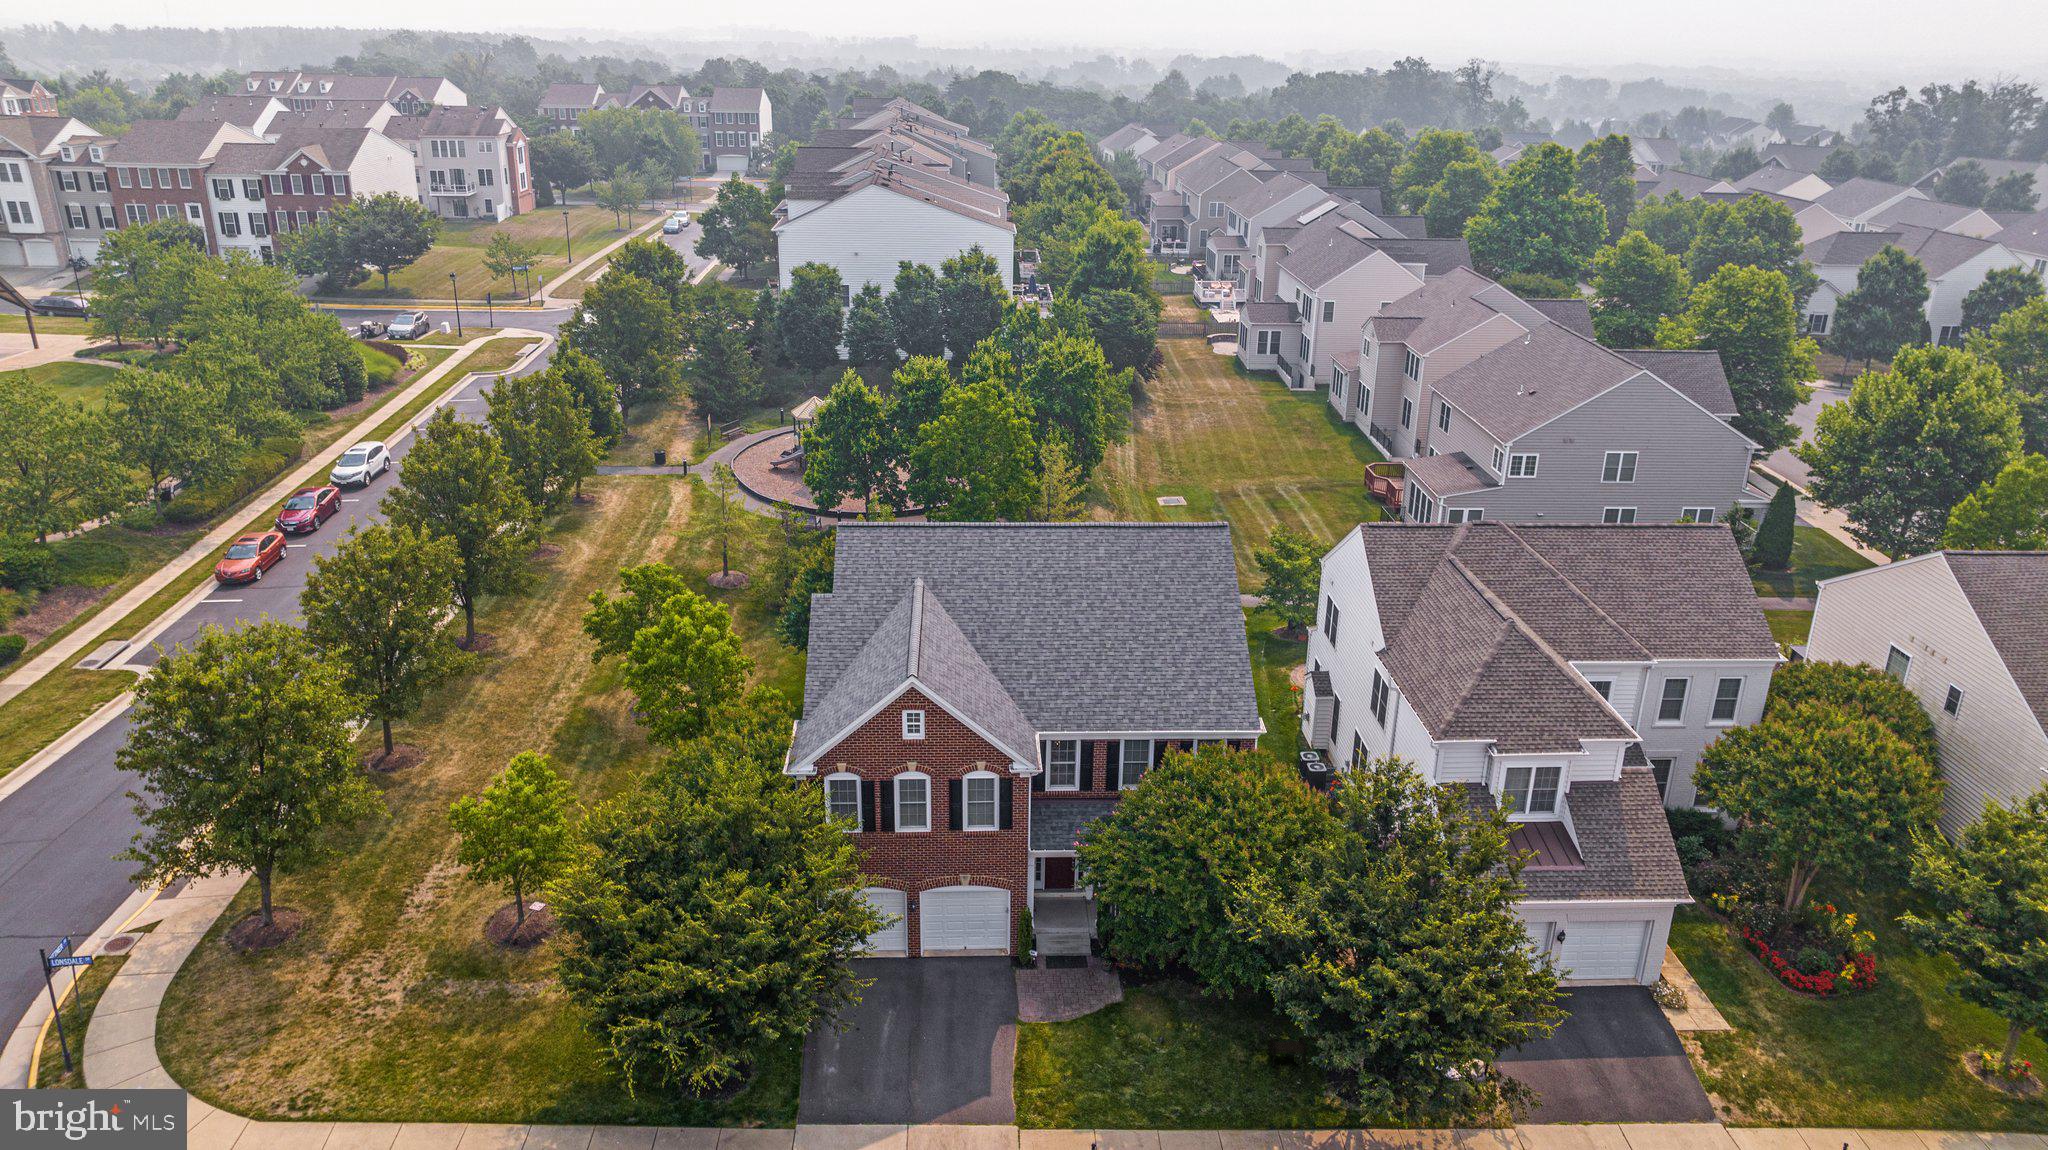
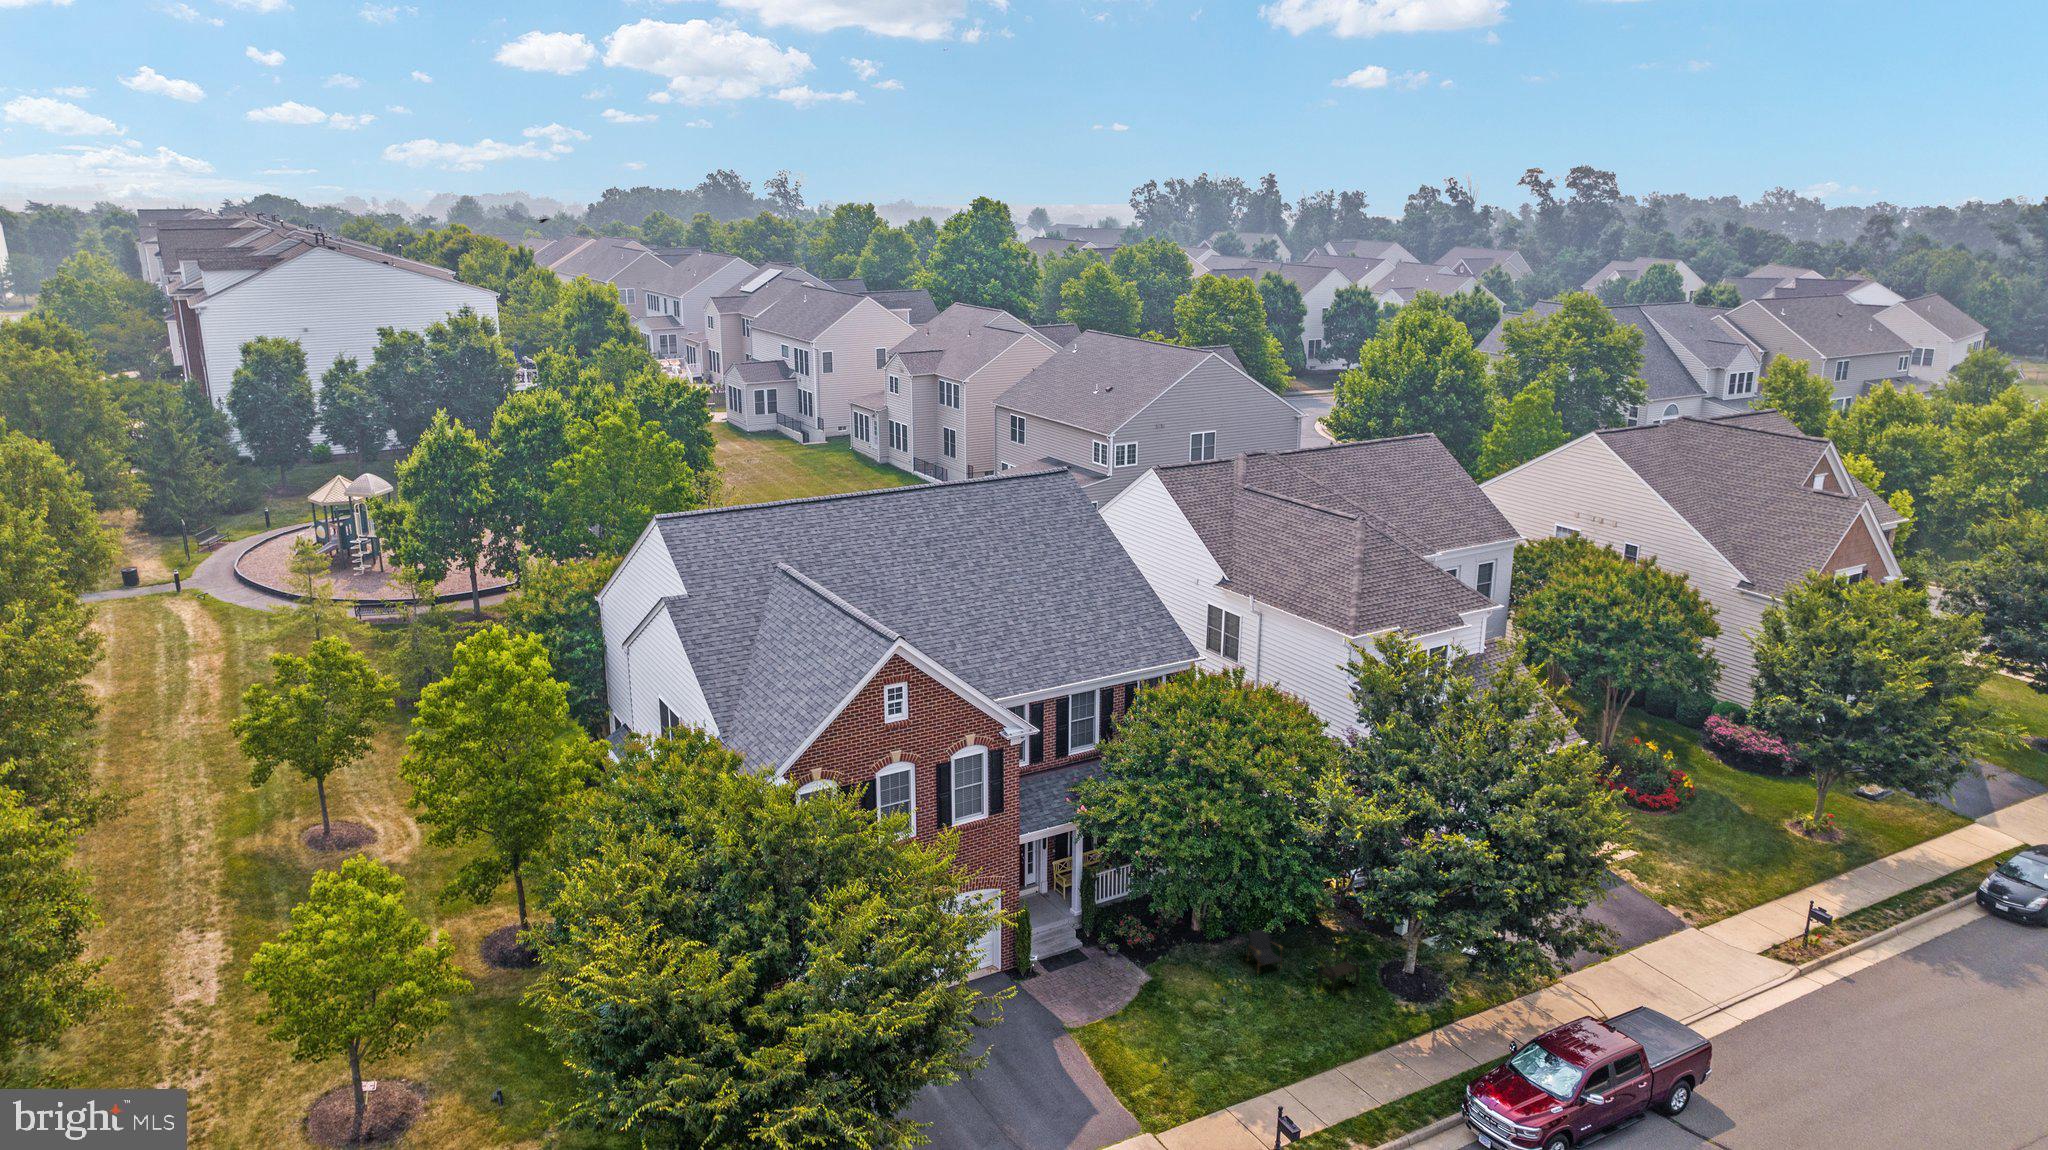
lounge chair: none [1223,988,1251,1028] -> present [1248,930,1282,970]

